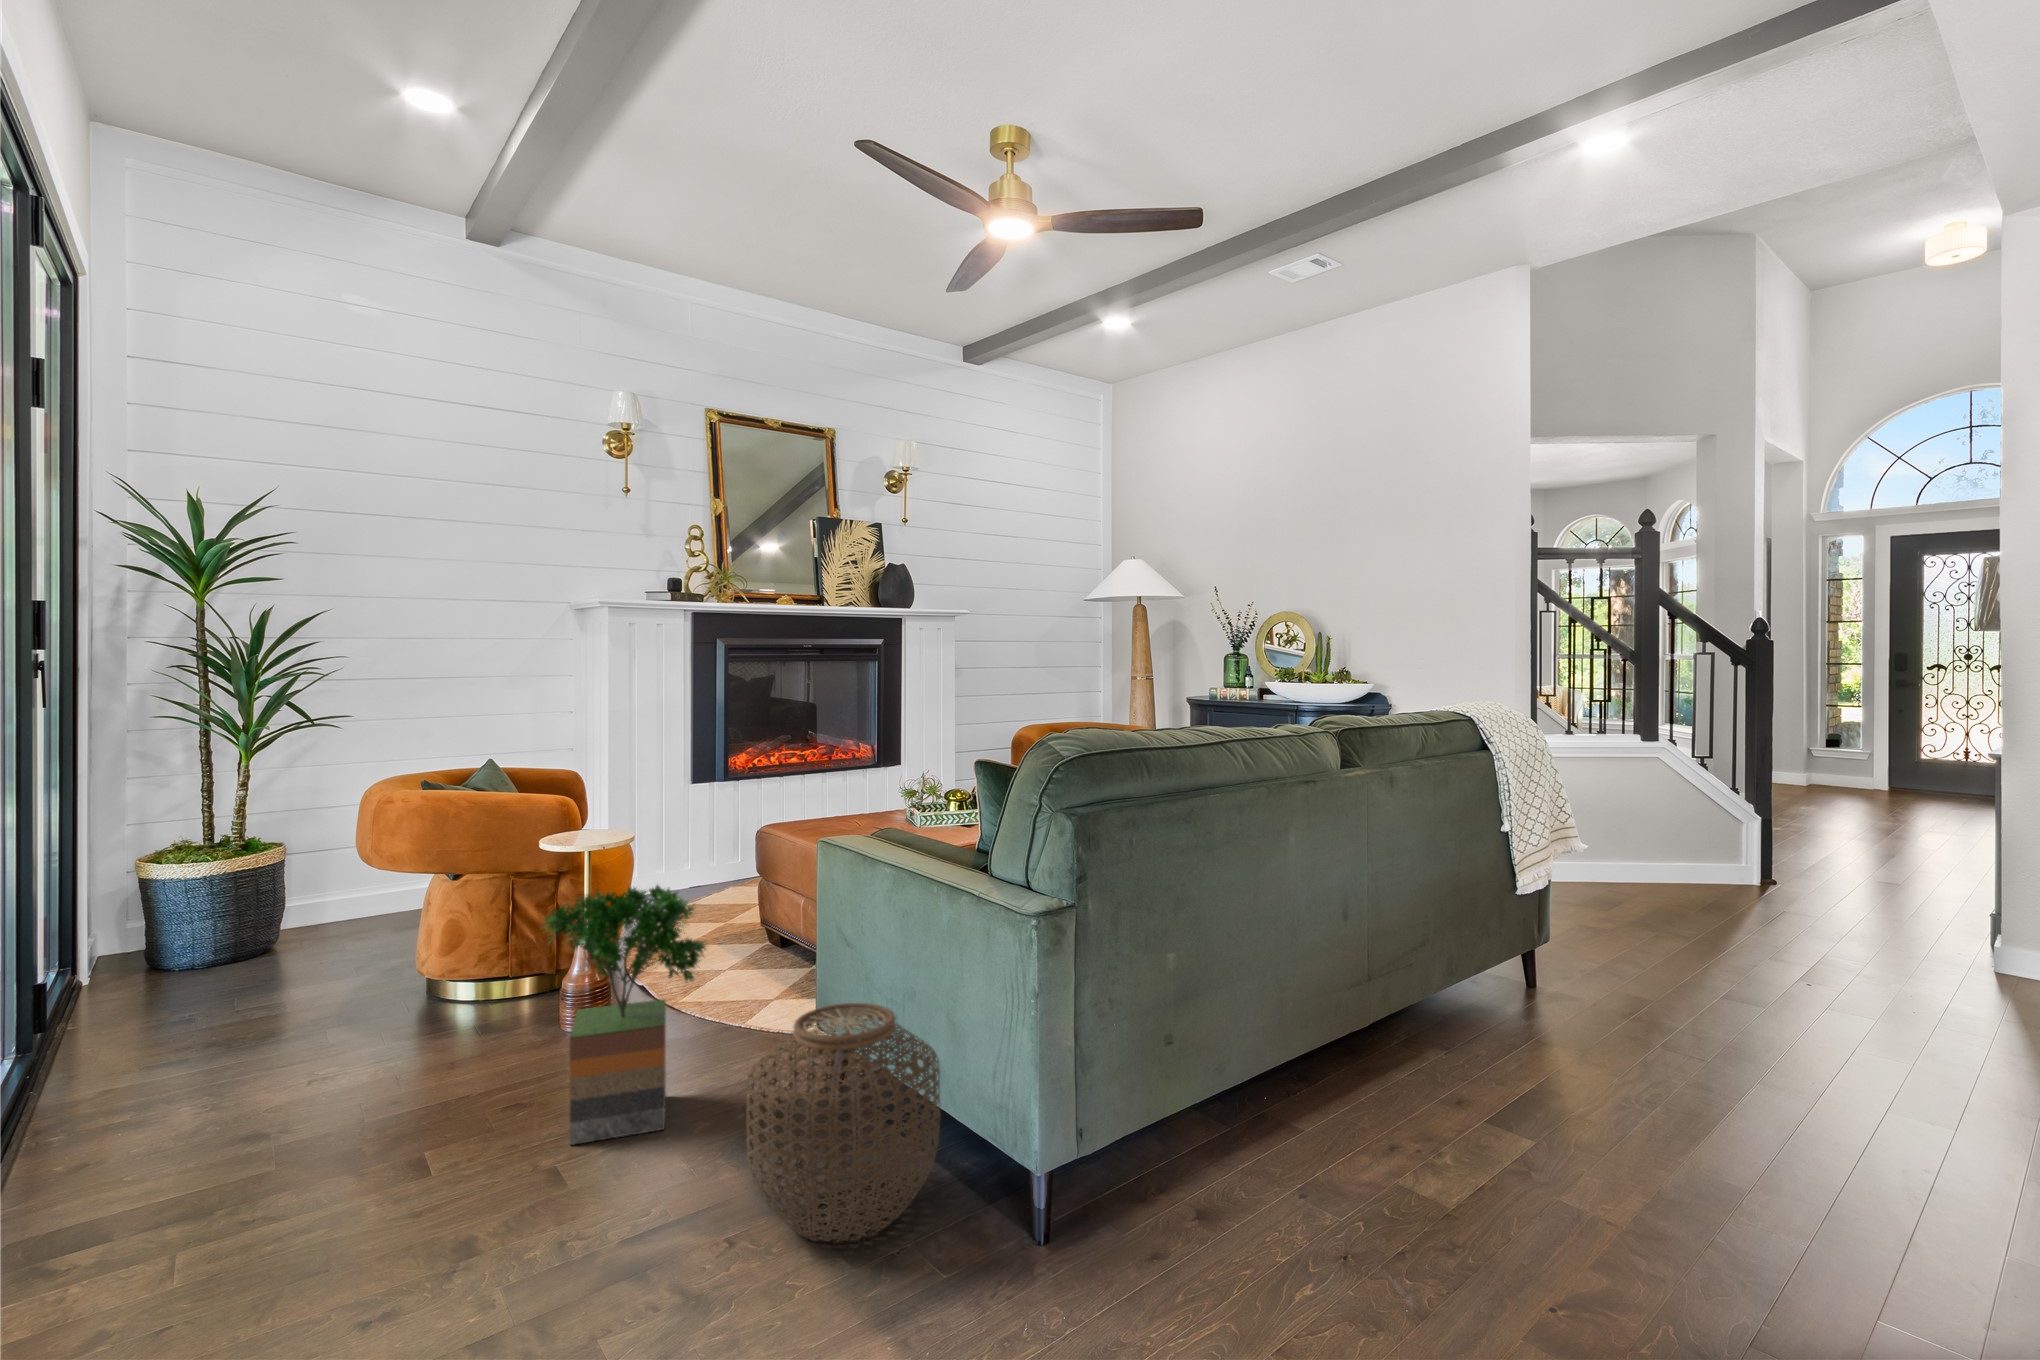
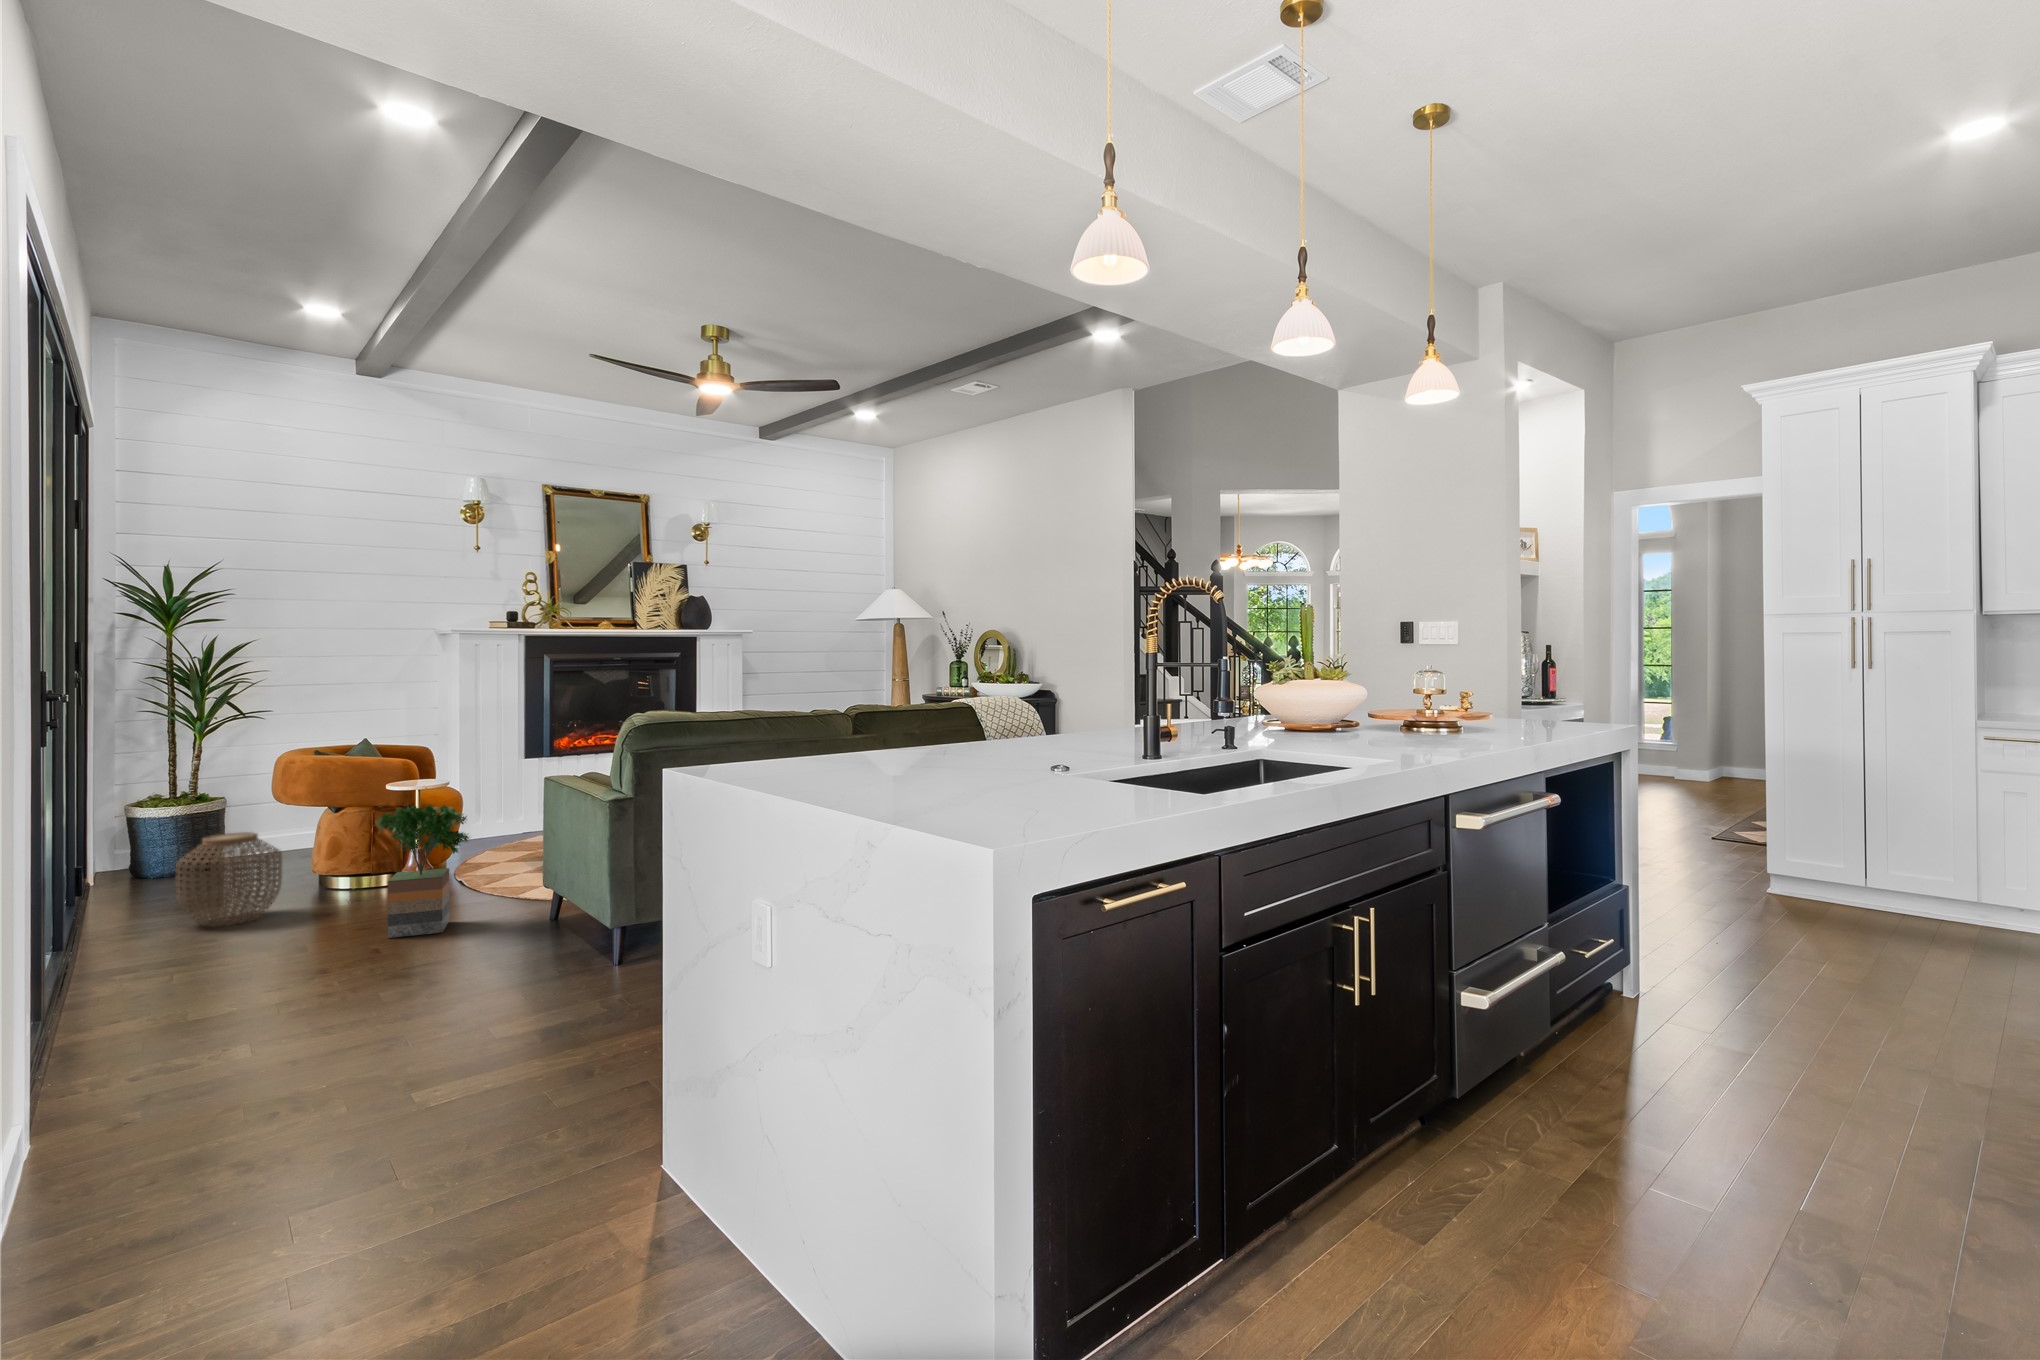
woven basket: present [747,1003,940,1241] -> present [176,832,282,926]

